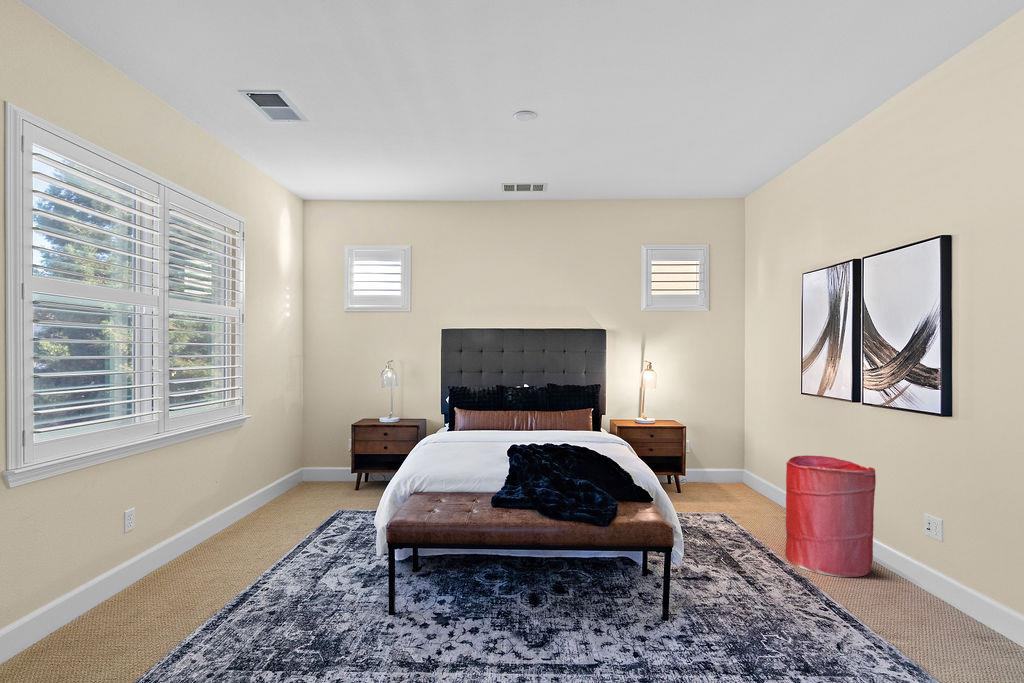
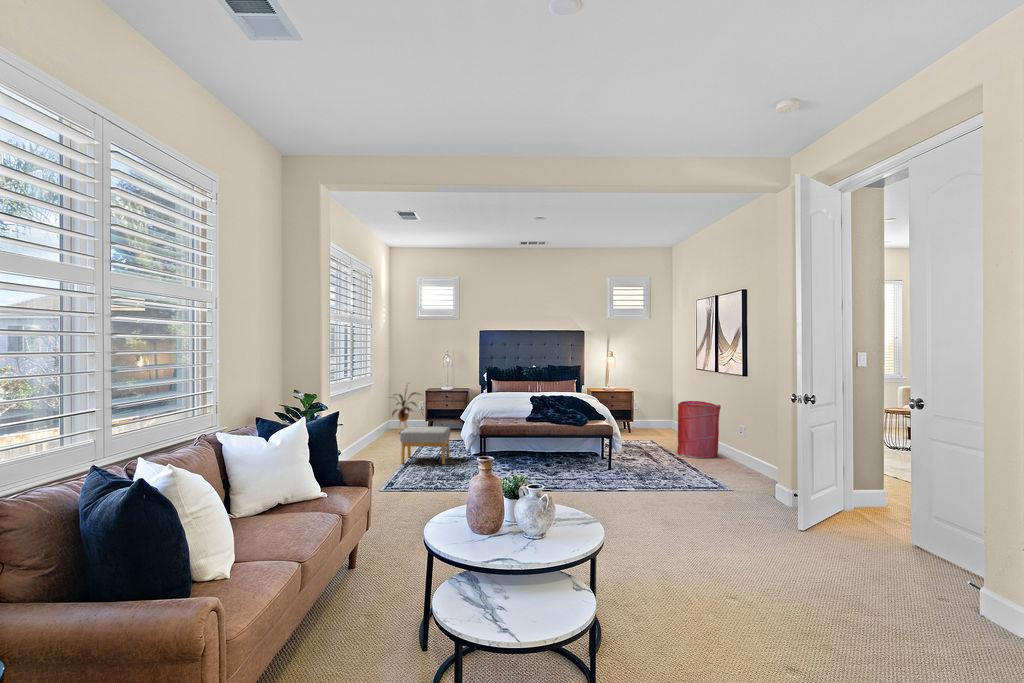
house plant: none [290,410,349,493] -> present [392,392,419,432]
footstool: none [235,506,349,592] -> present [400,427,451,464]

